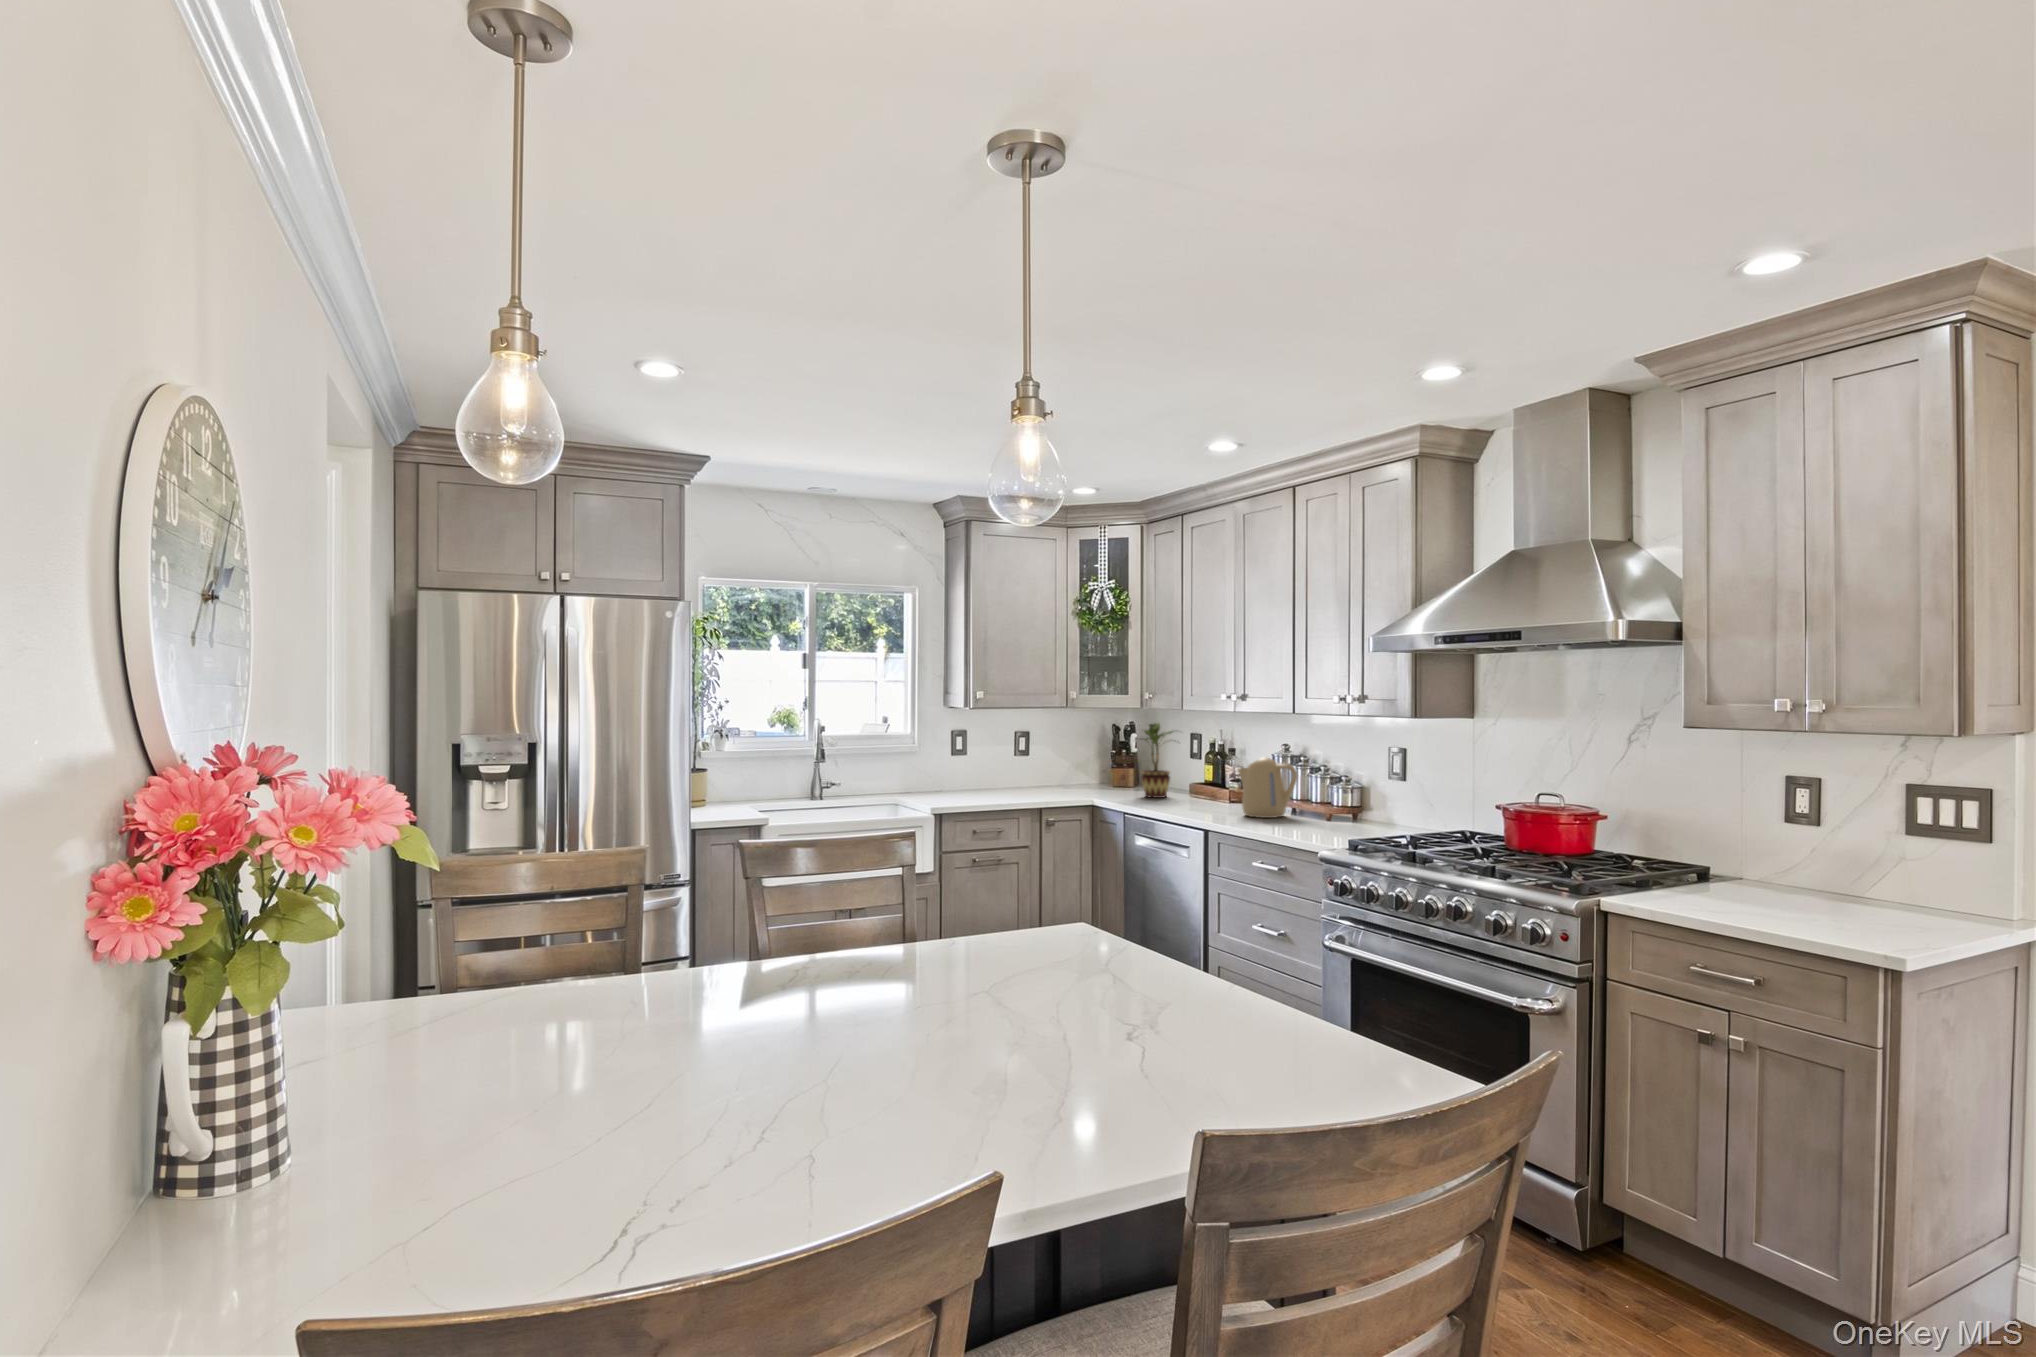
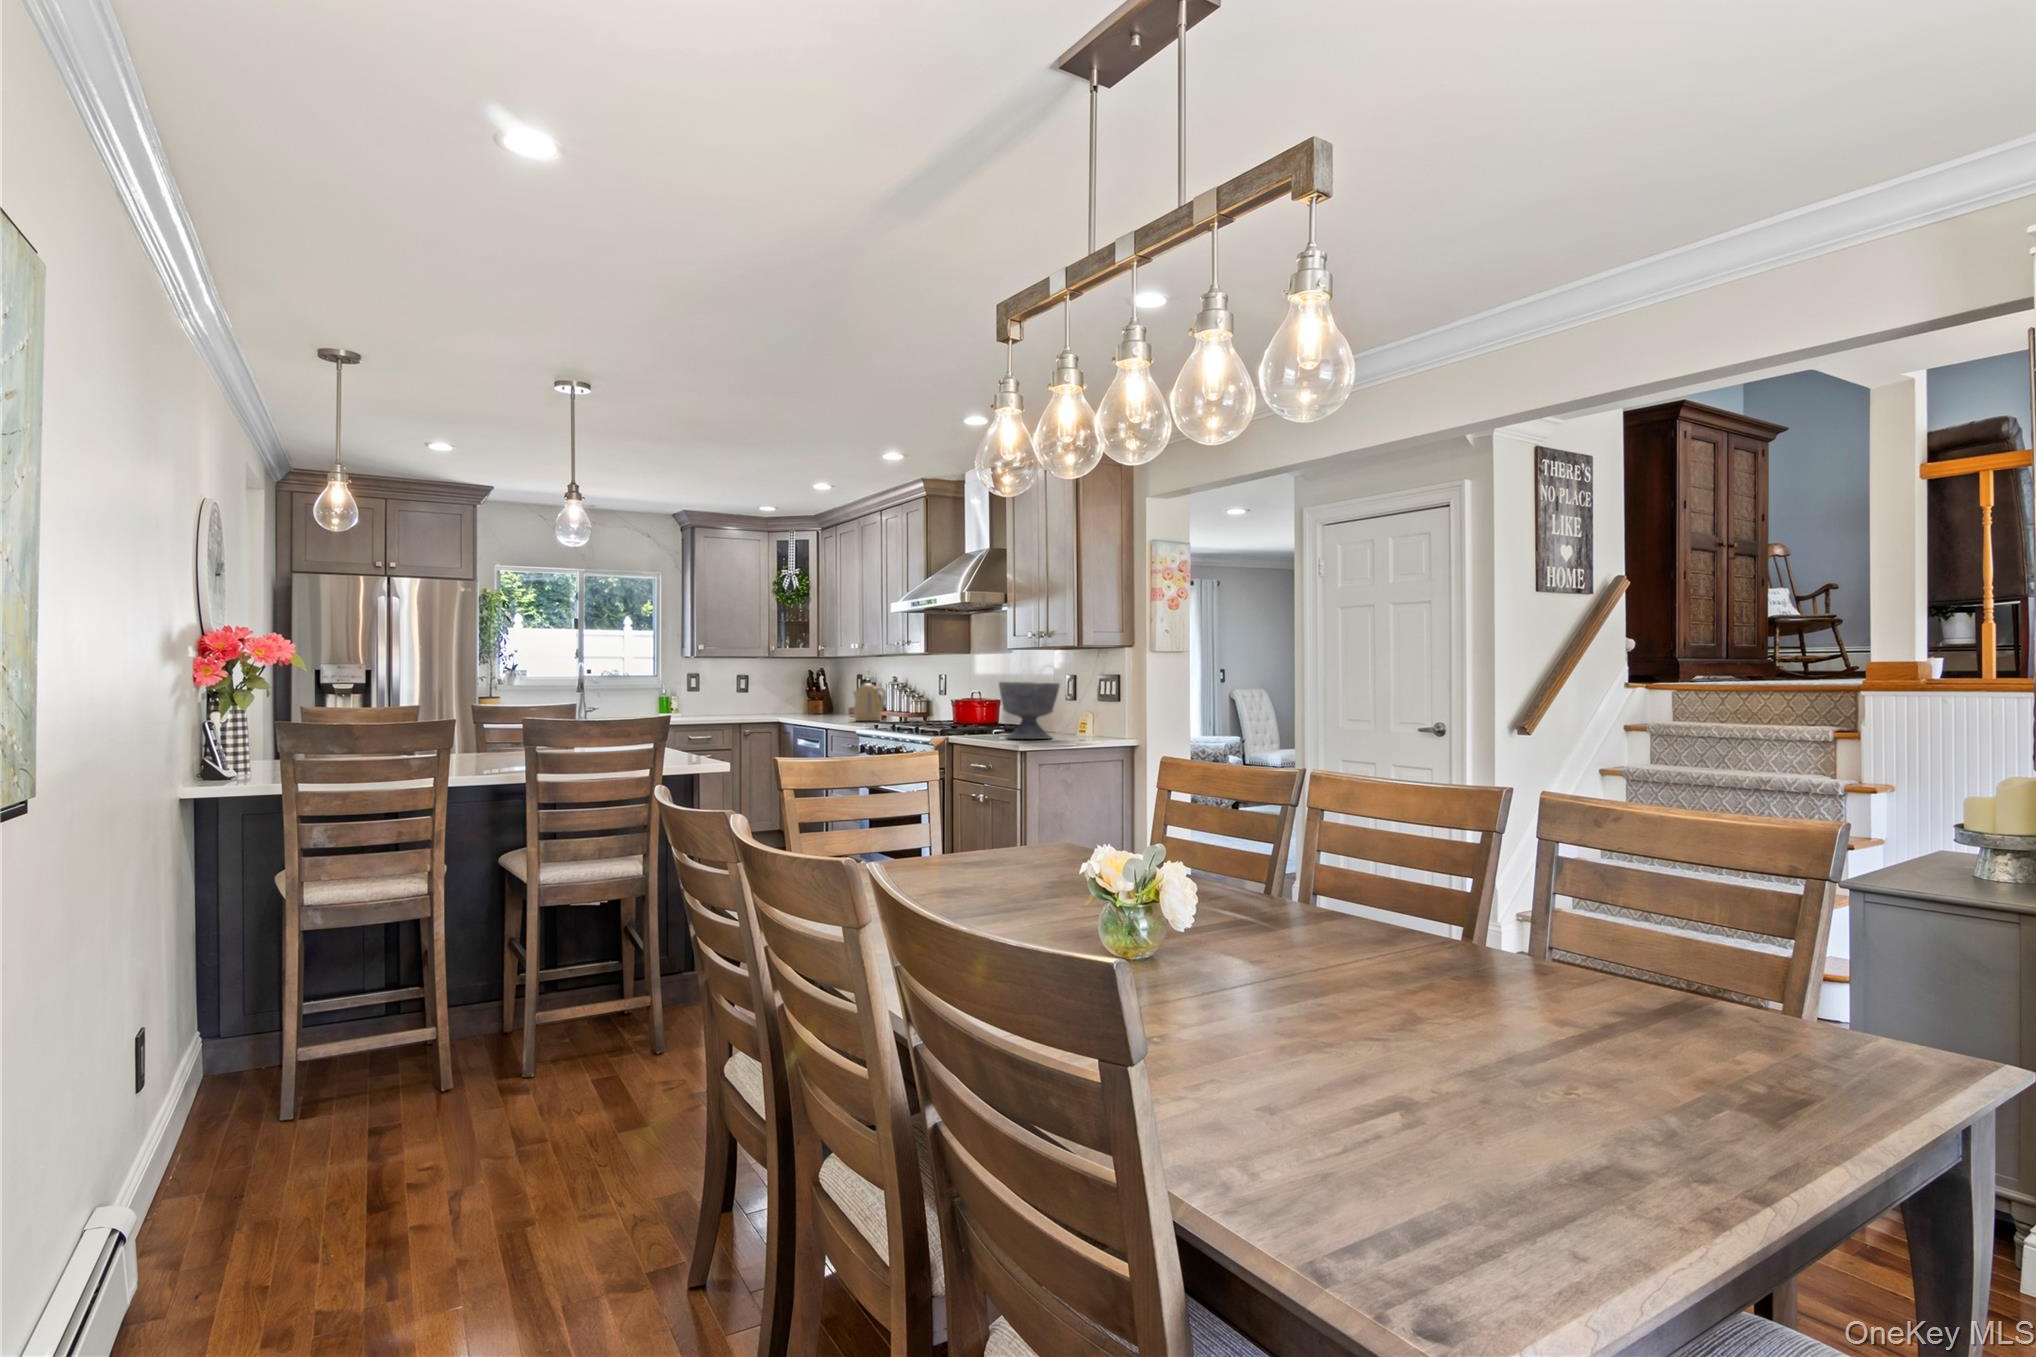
potted plant: present [1141,723,1176,798] -> none [805,666,844,716]
bowl: none [1750,803,1910,928] -> present [999,682,1060,739]

